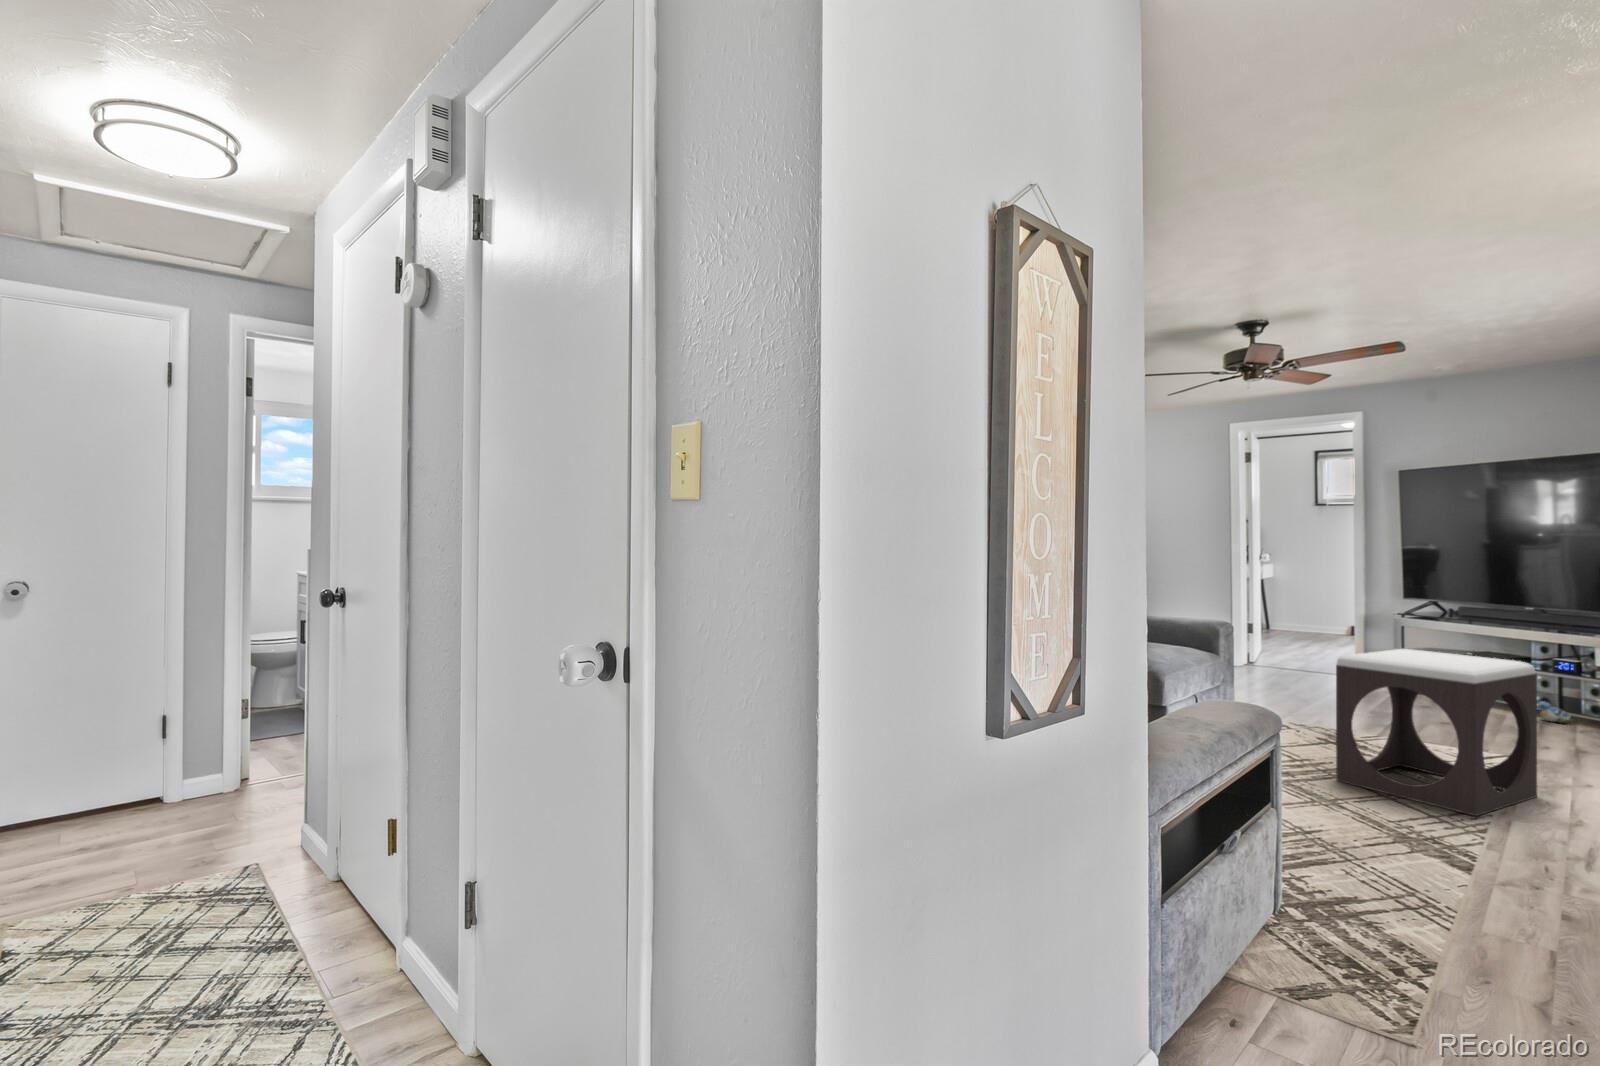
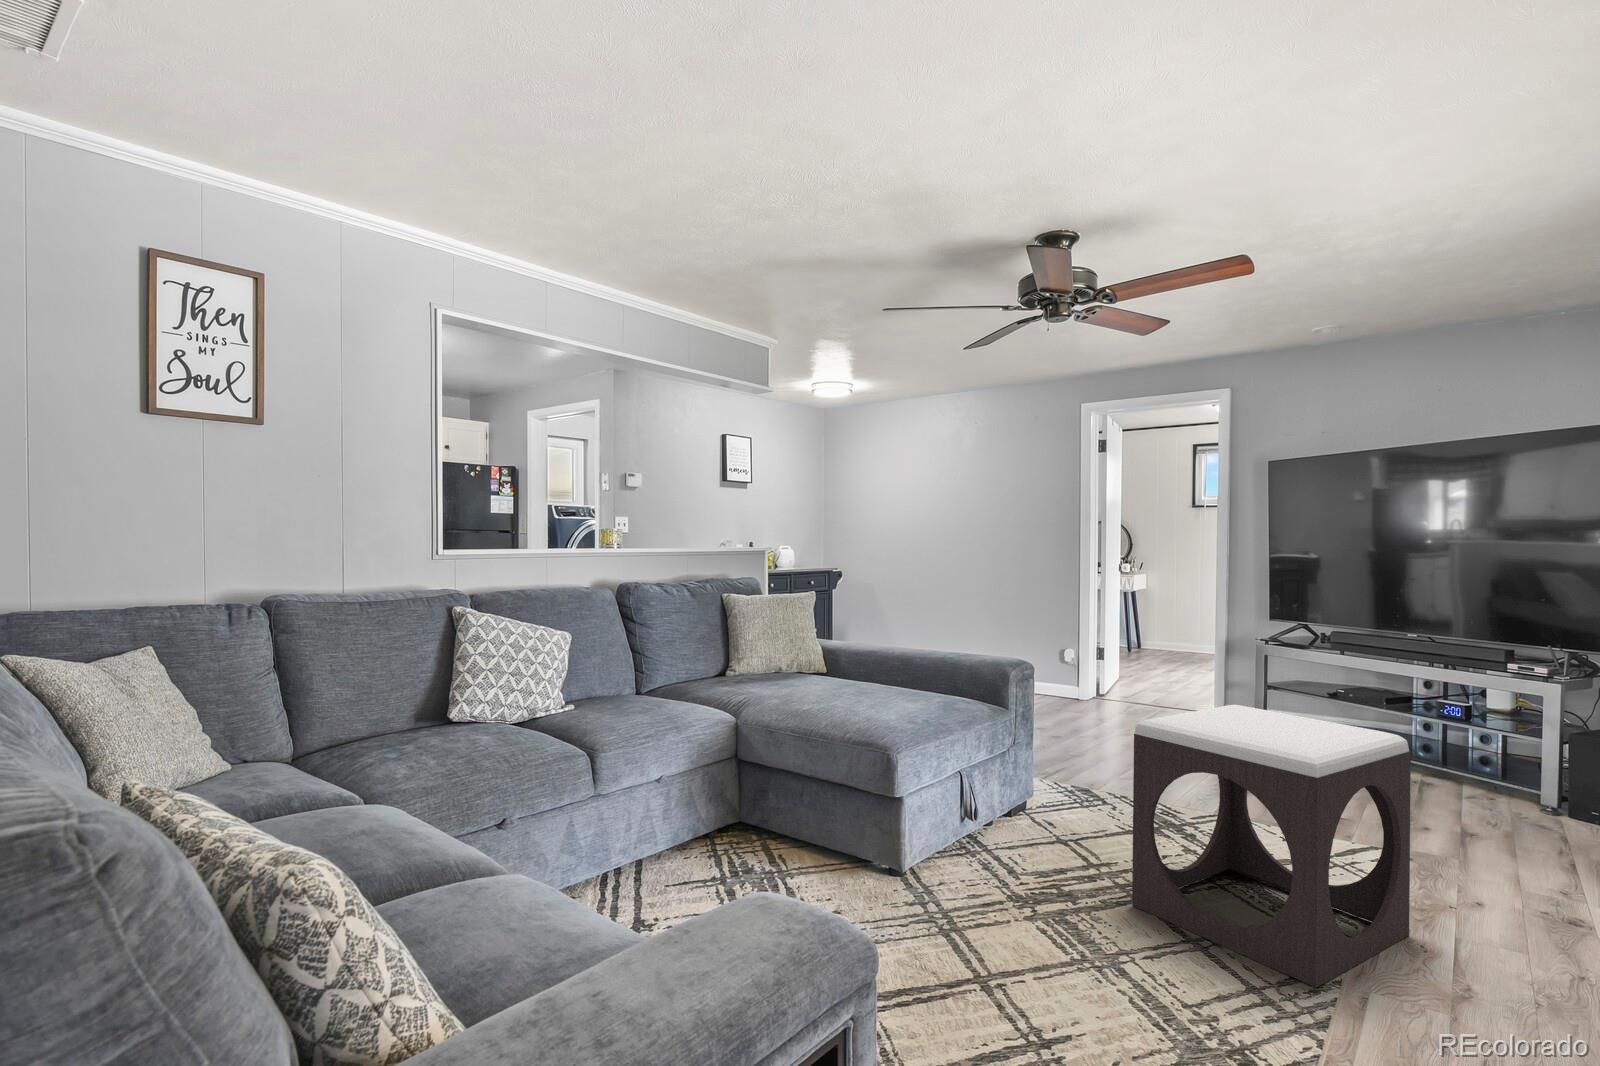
plush toy: present [1537,701,1573,723] -> none [1417,756,1462,784]

